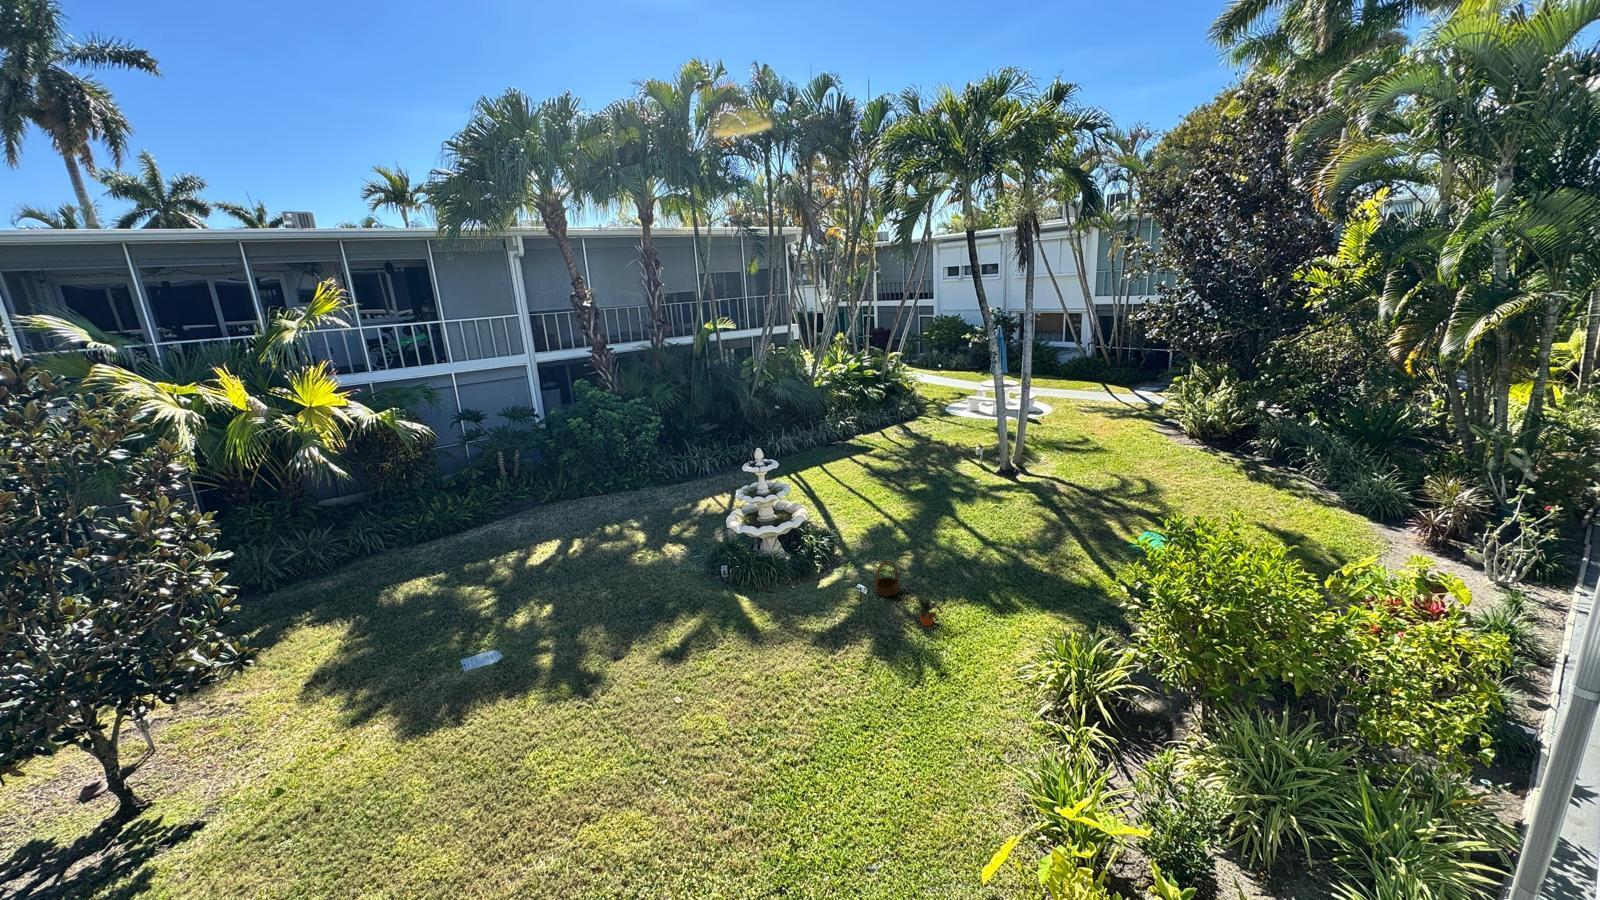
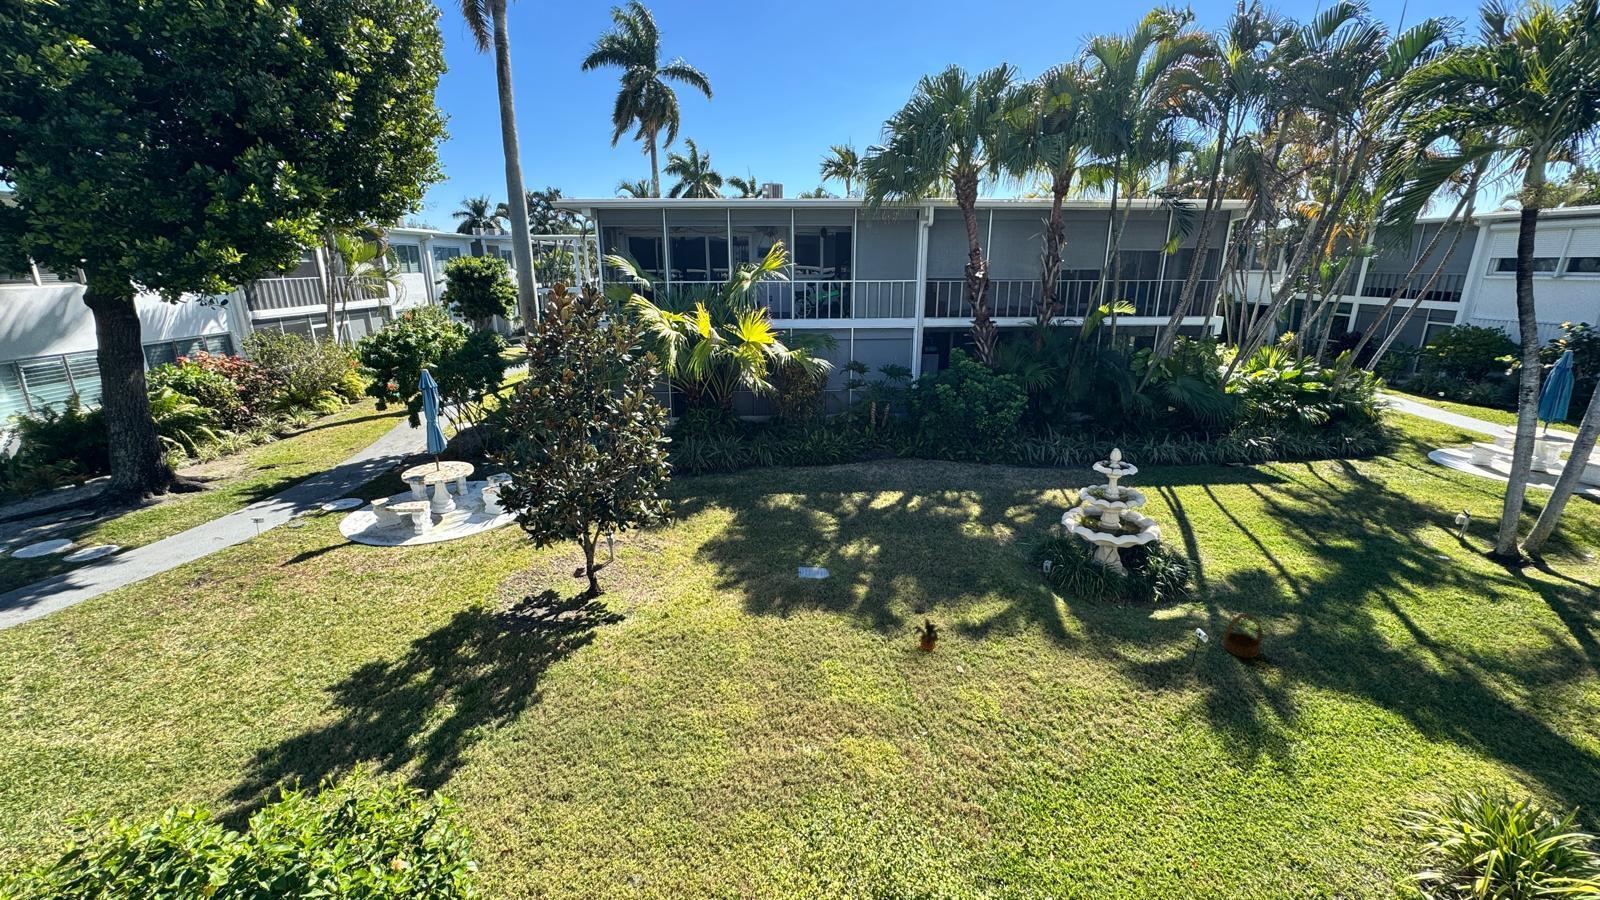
potted plant: present [913,599,942,626] -> present [914,620,944,650]

